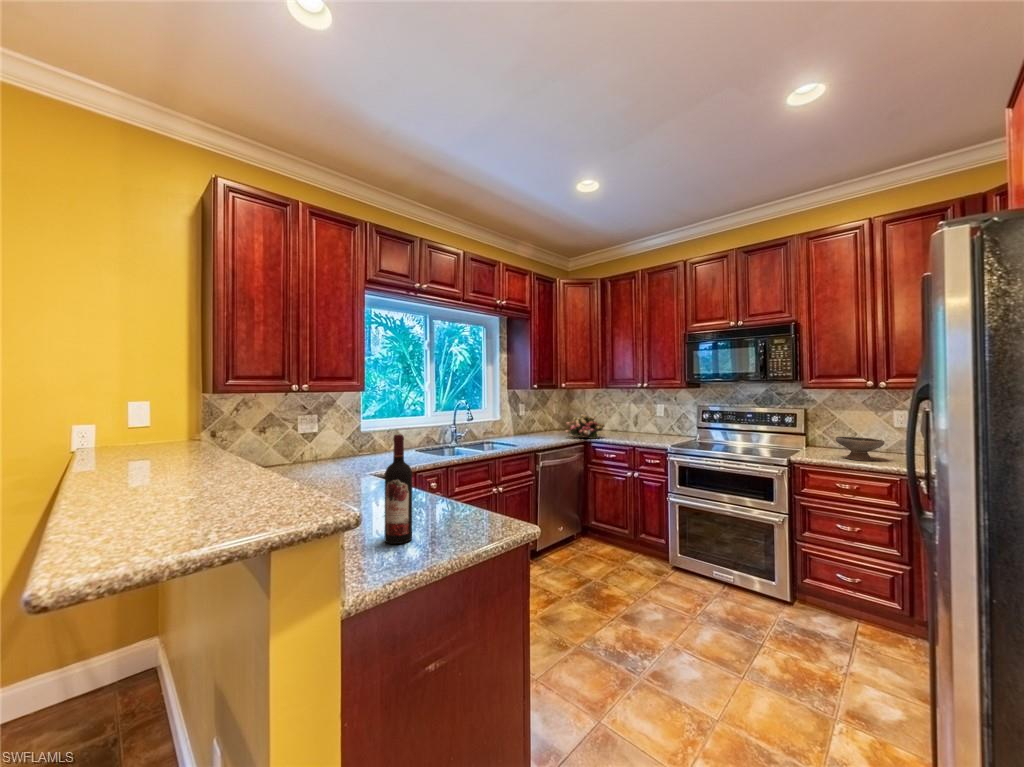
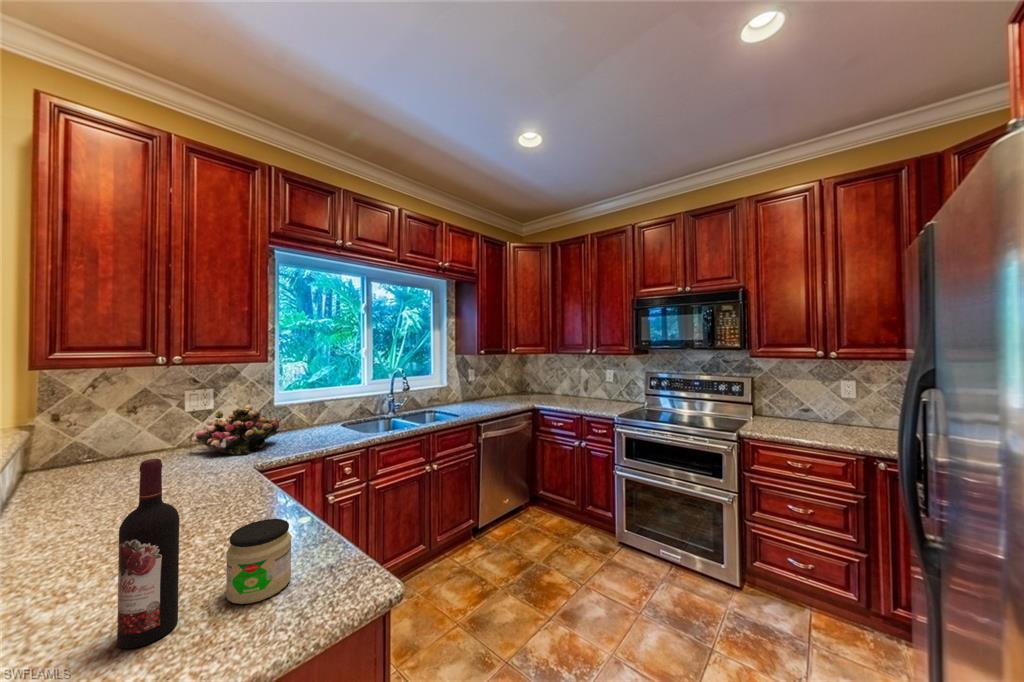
flower arrangement: present [565,414,604,439] -> present [192,405,279,455]
bowl: present [836,437,884,461] -> none [786,410,837,437]
jar: none [428,485,464,532] -> present [226,519,292,604]

